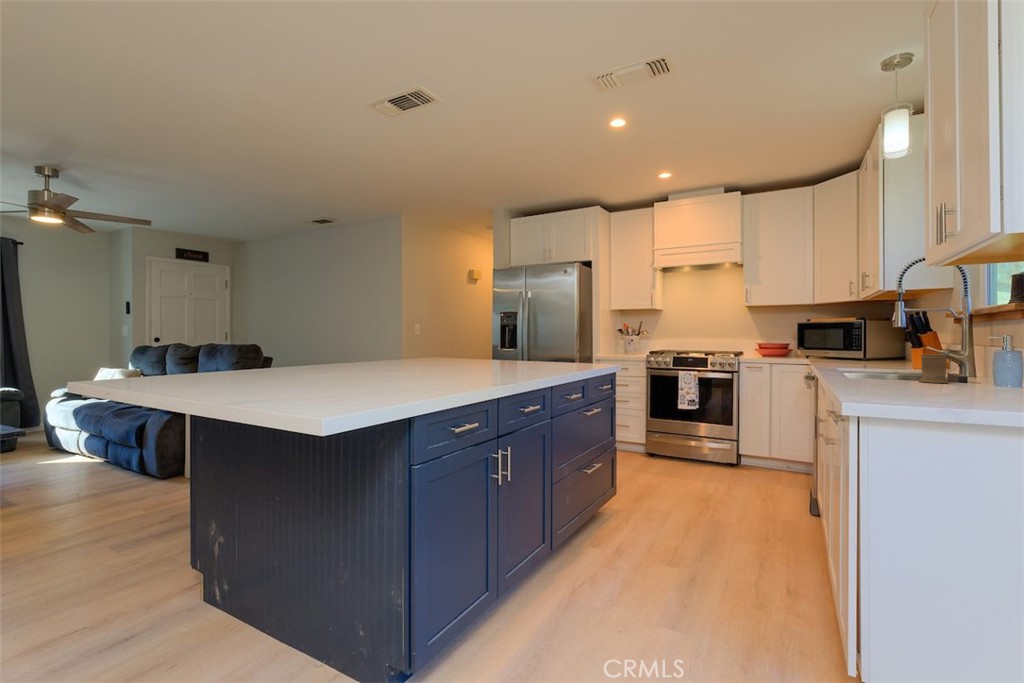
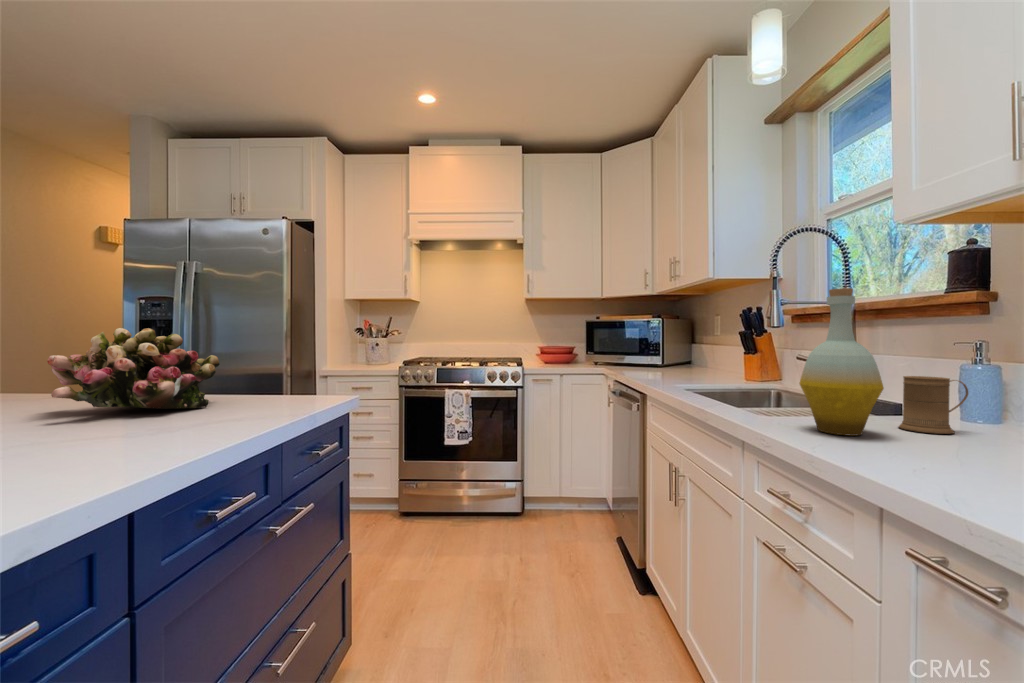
bottle: none [851,310,894,381] -> present [800,288,884,436]
flower arrangement: none [518,331,570,364] -> present [47,328,220,409]

